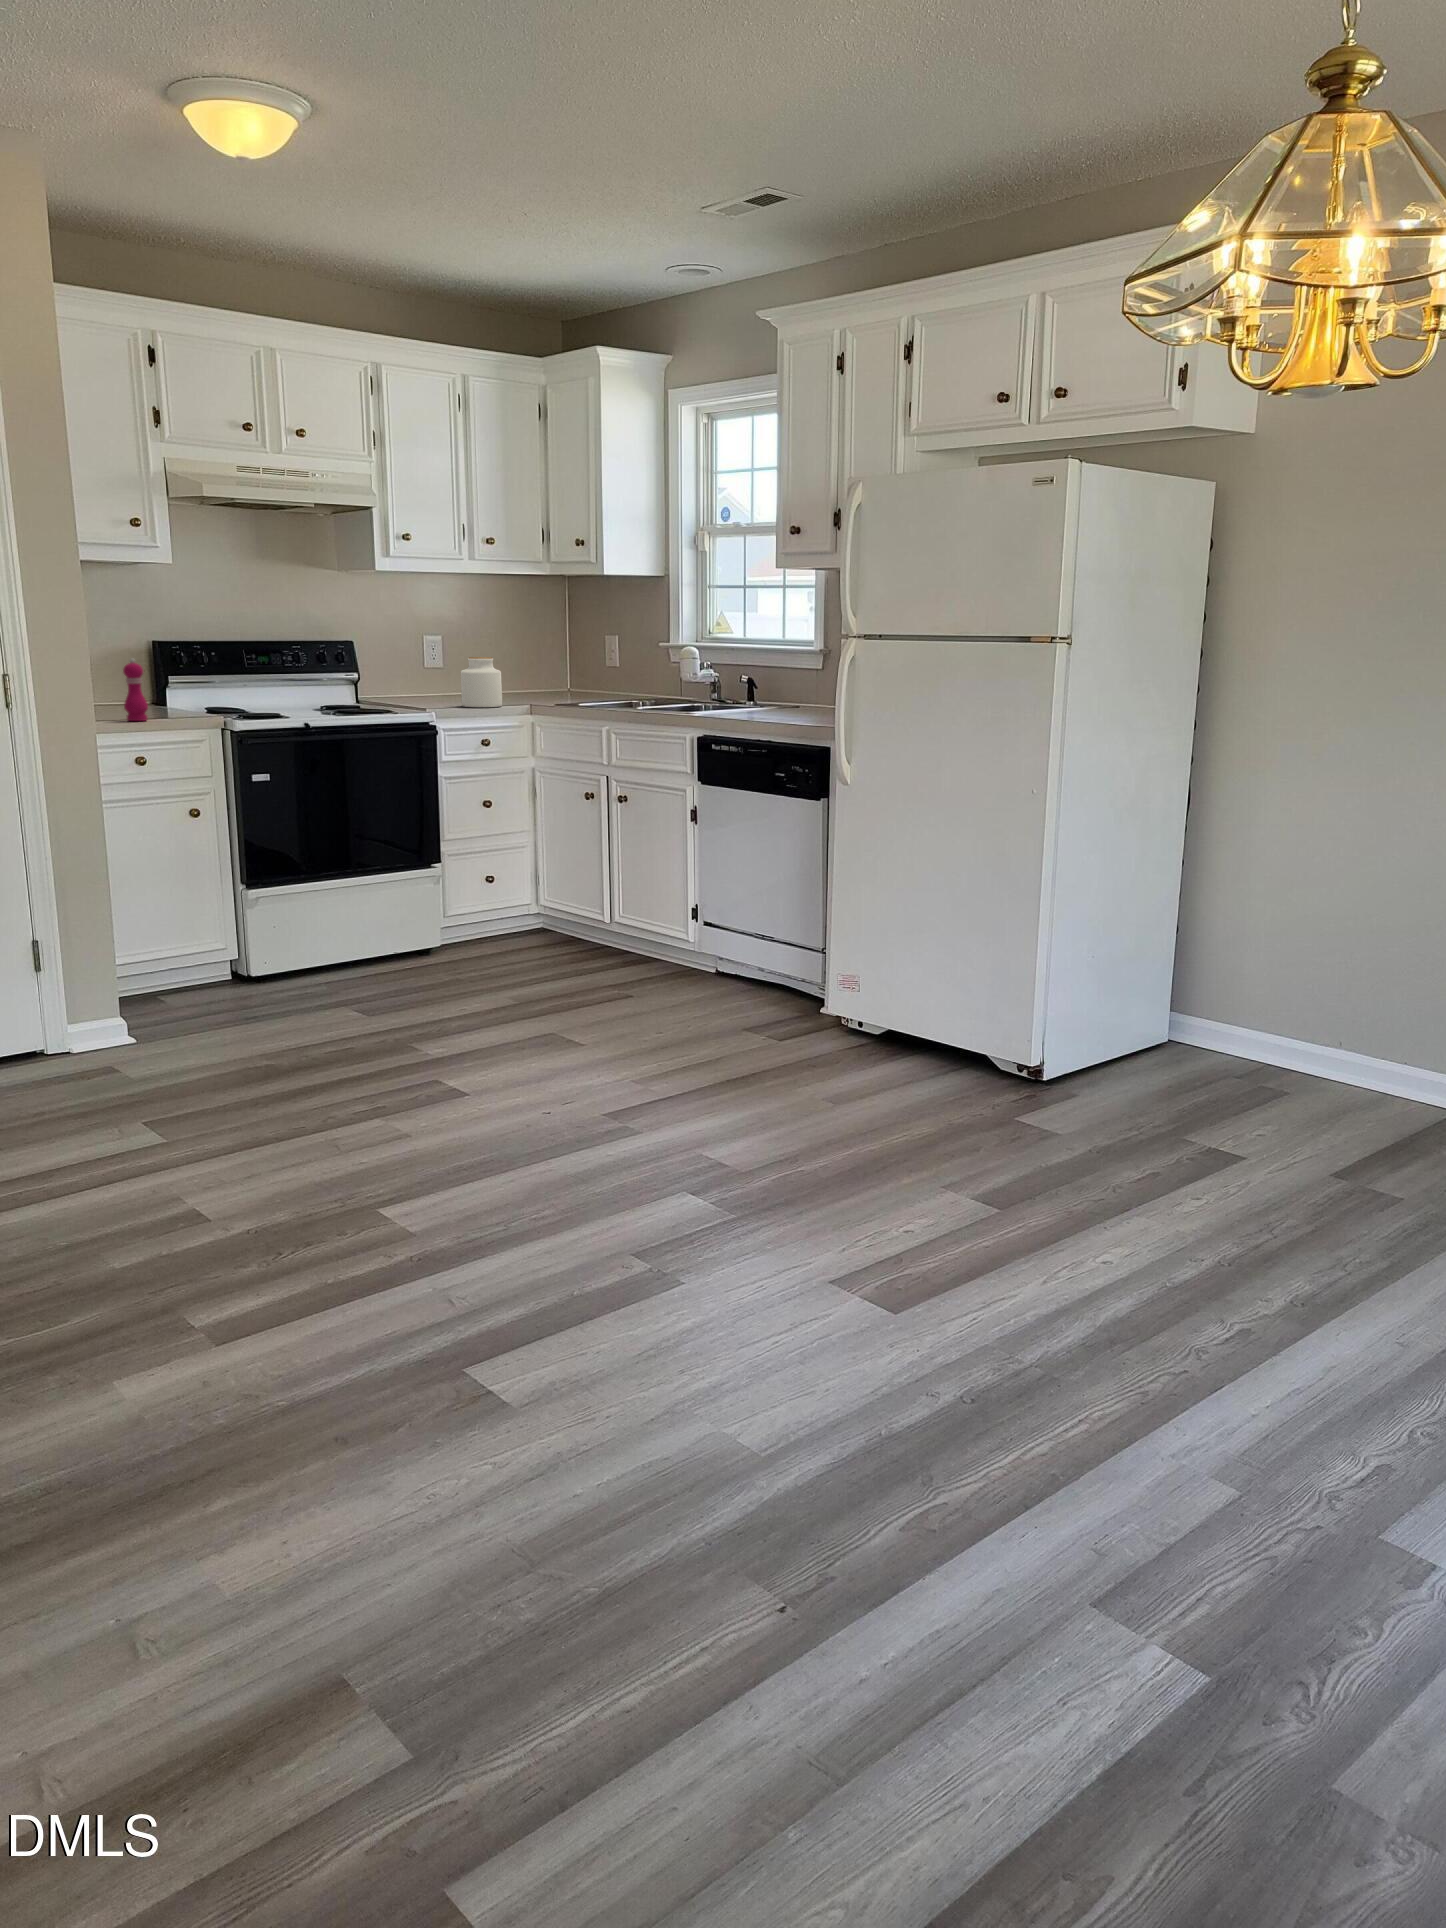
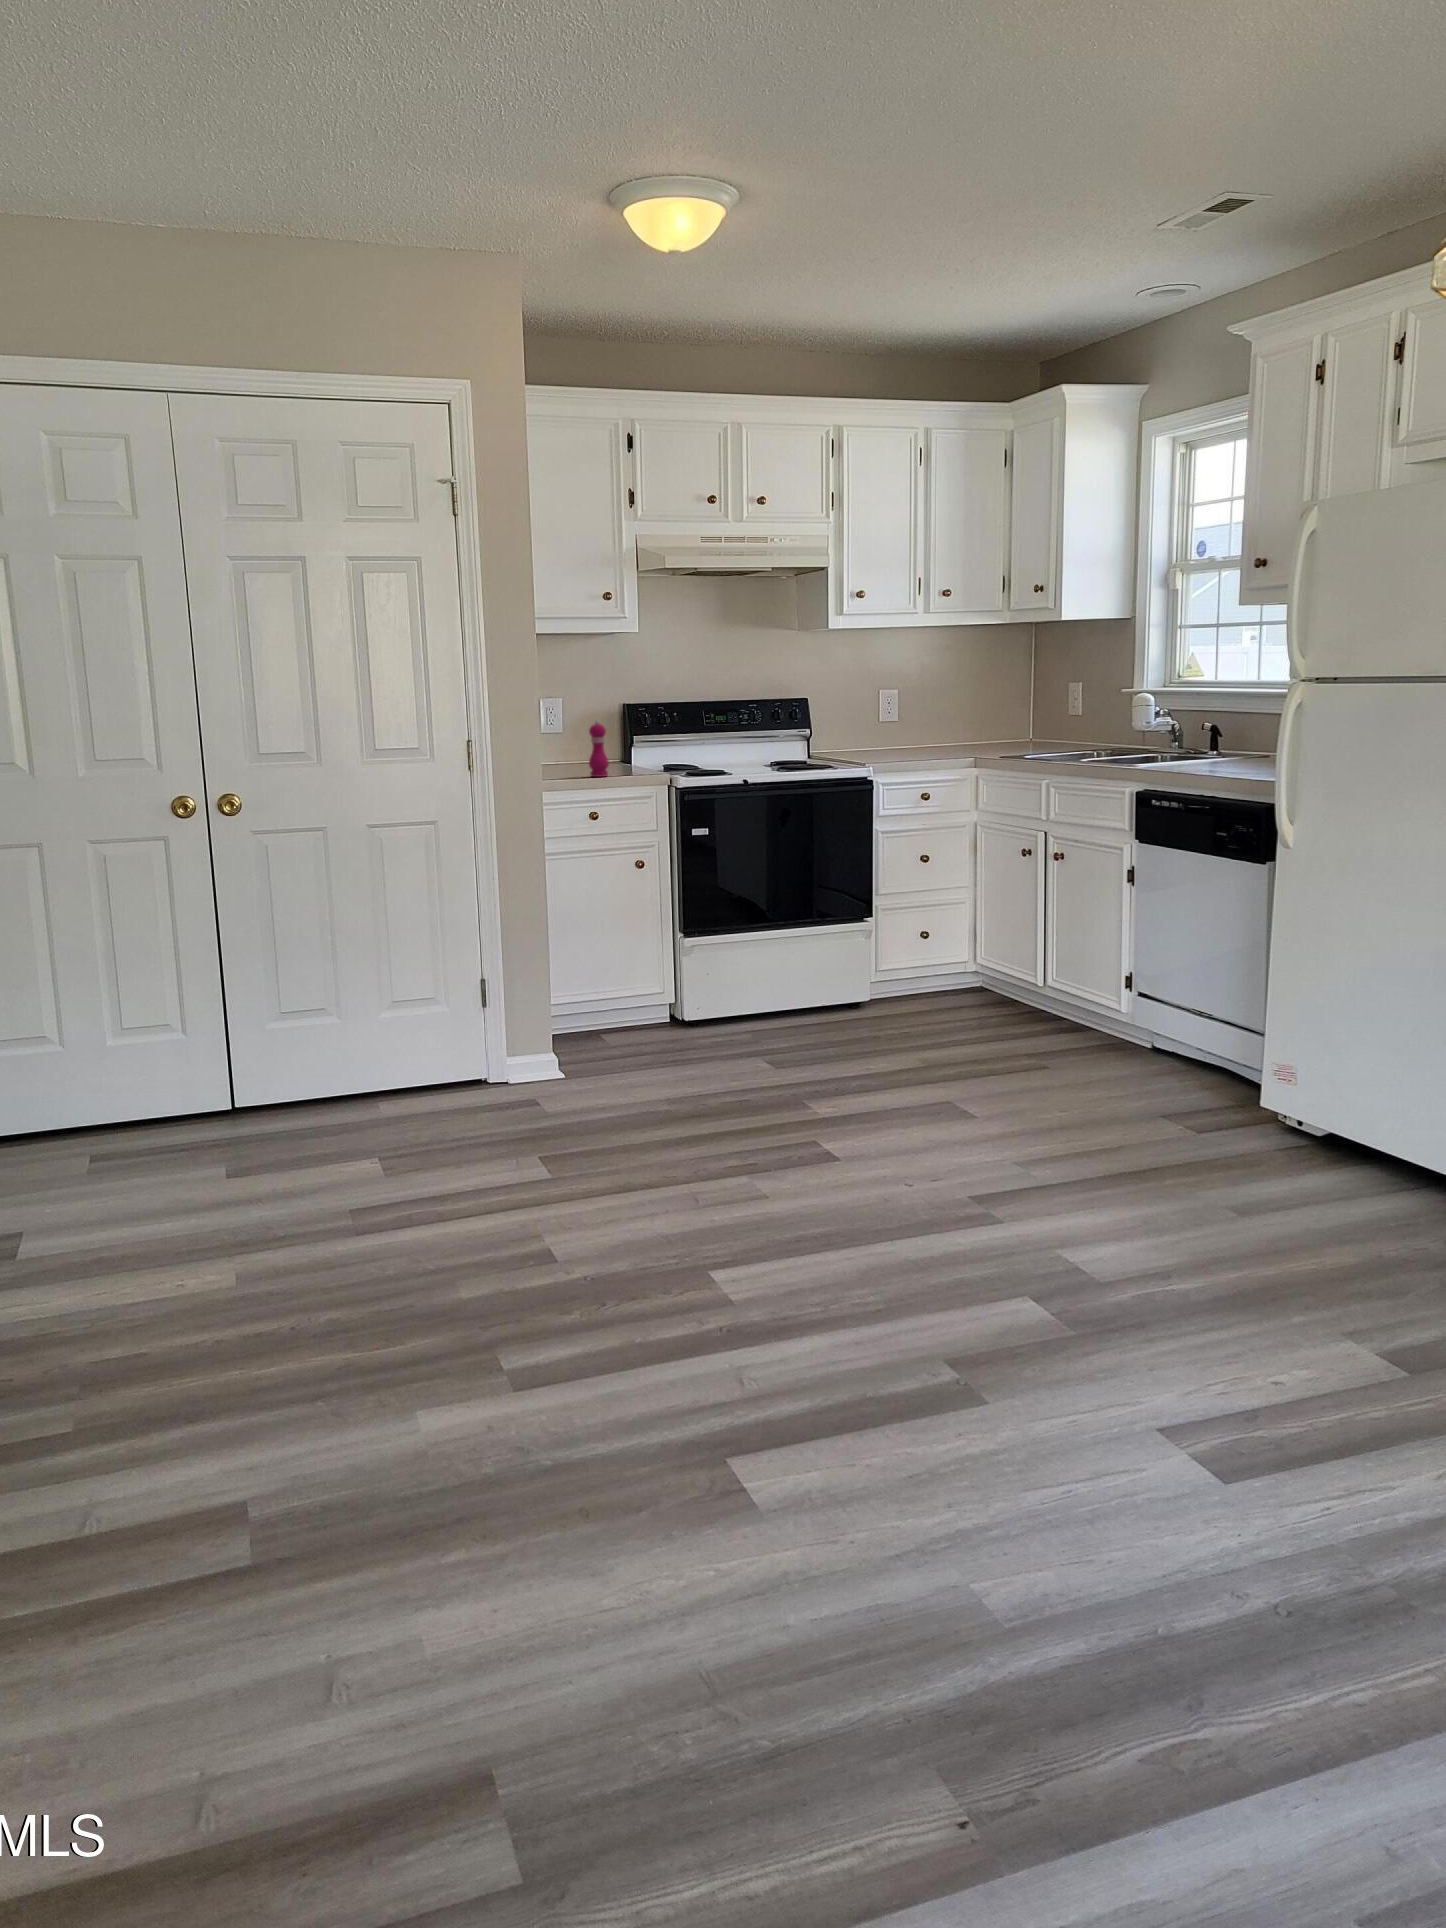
jar: present [461,657,502,707] -> none [904,710,945,761]

